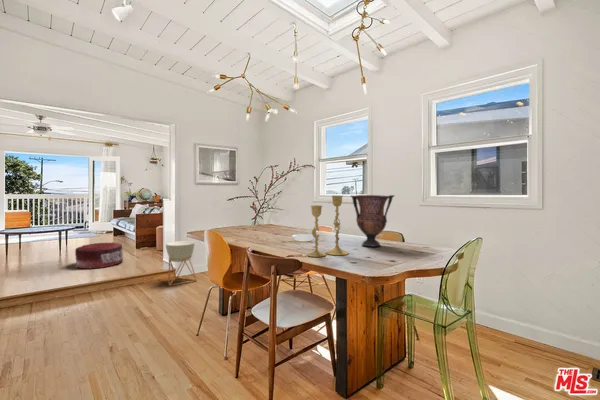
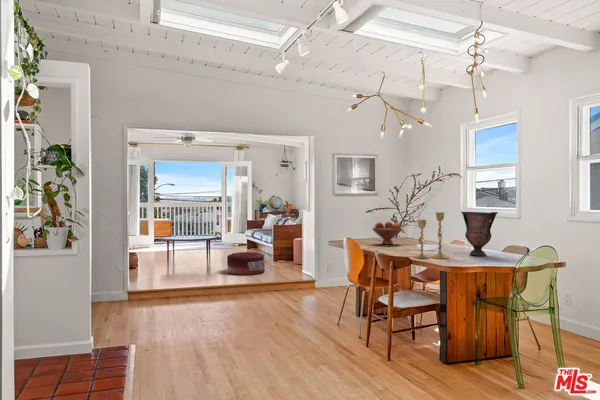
fruit bowl: none [241,209,274,234] -> present [373,222,402,244]
planter: present [166,241,197,286] -> none [305,253,334,294]

